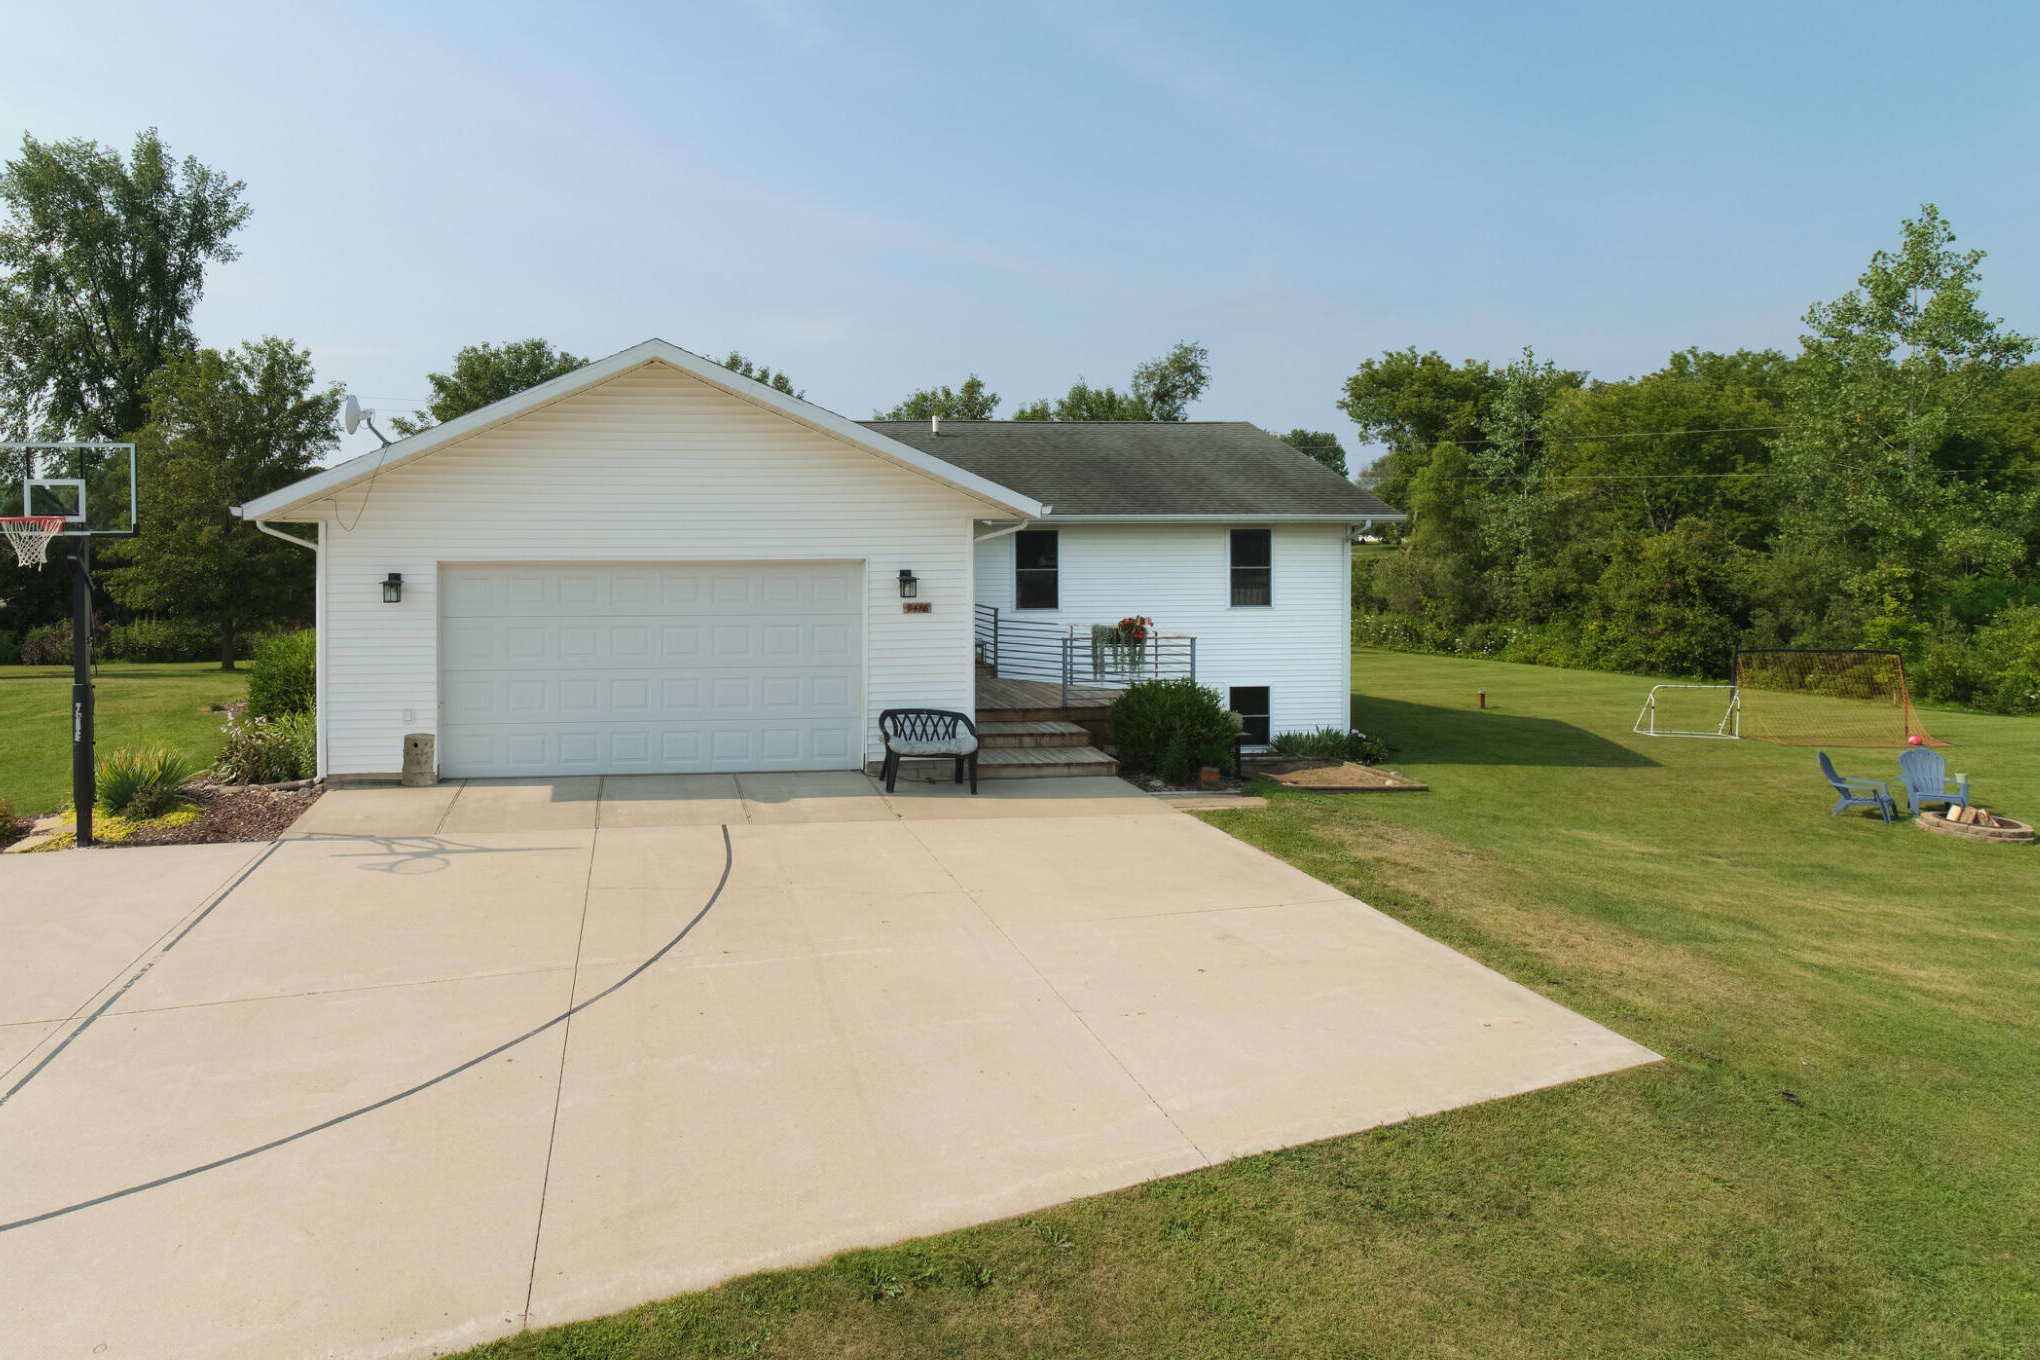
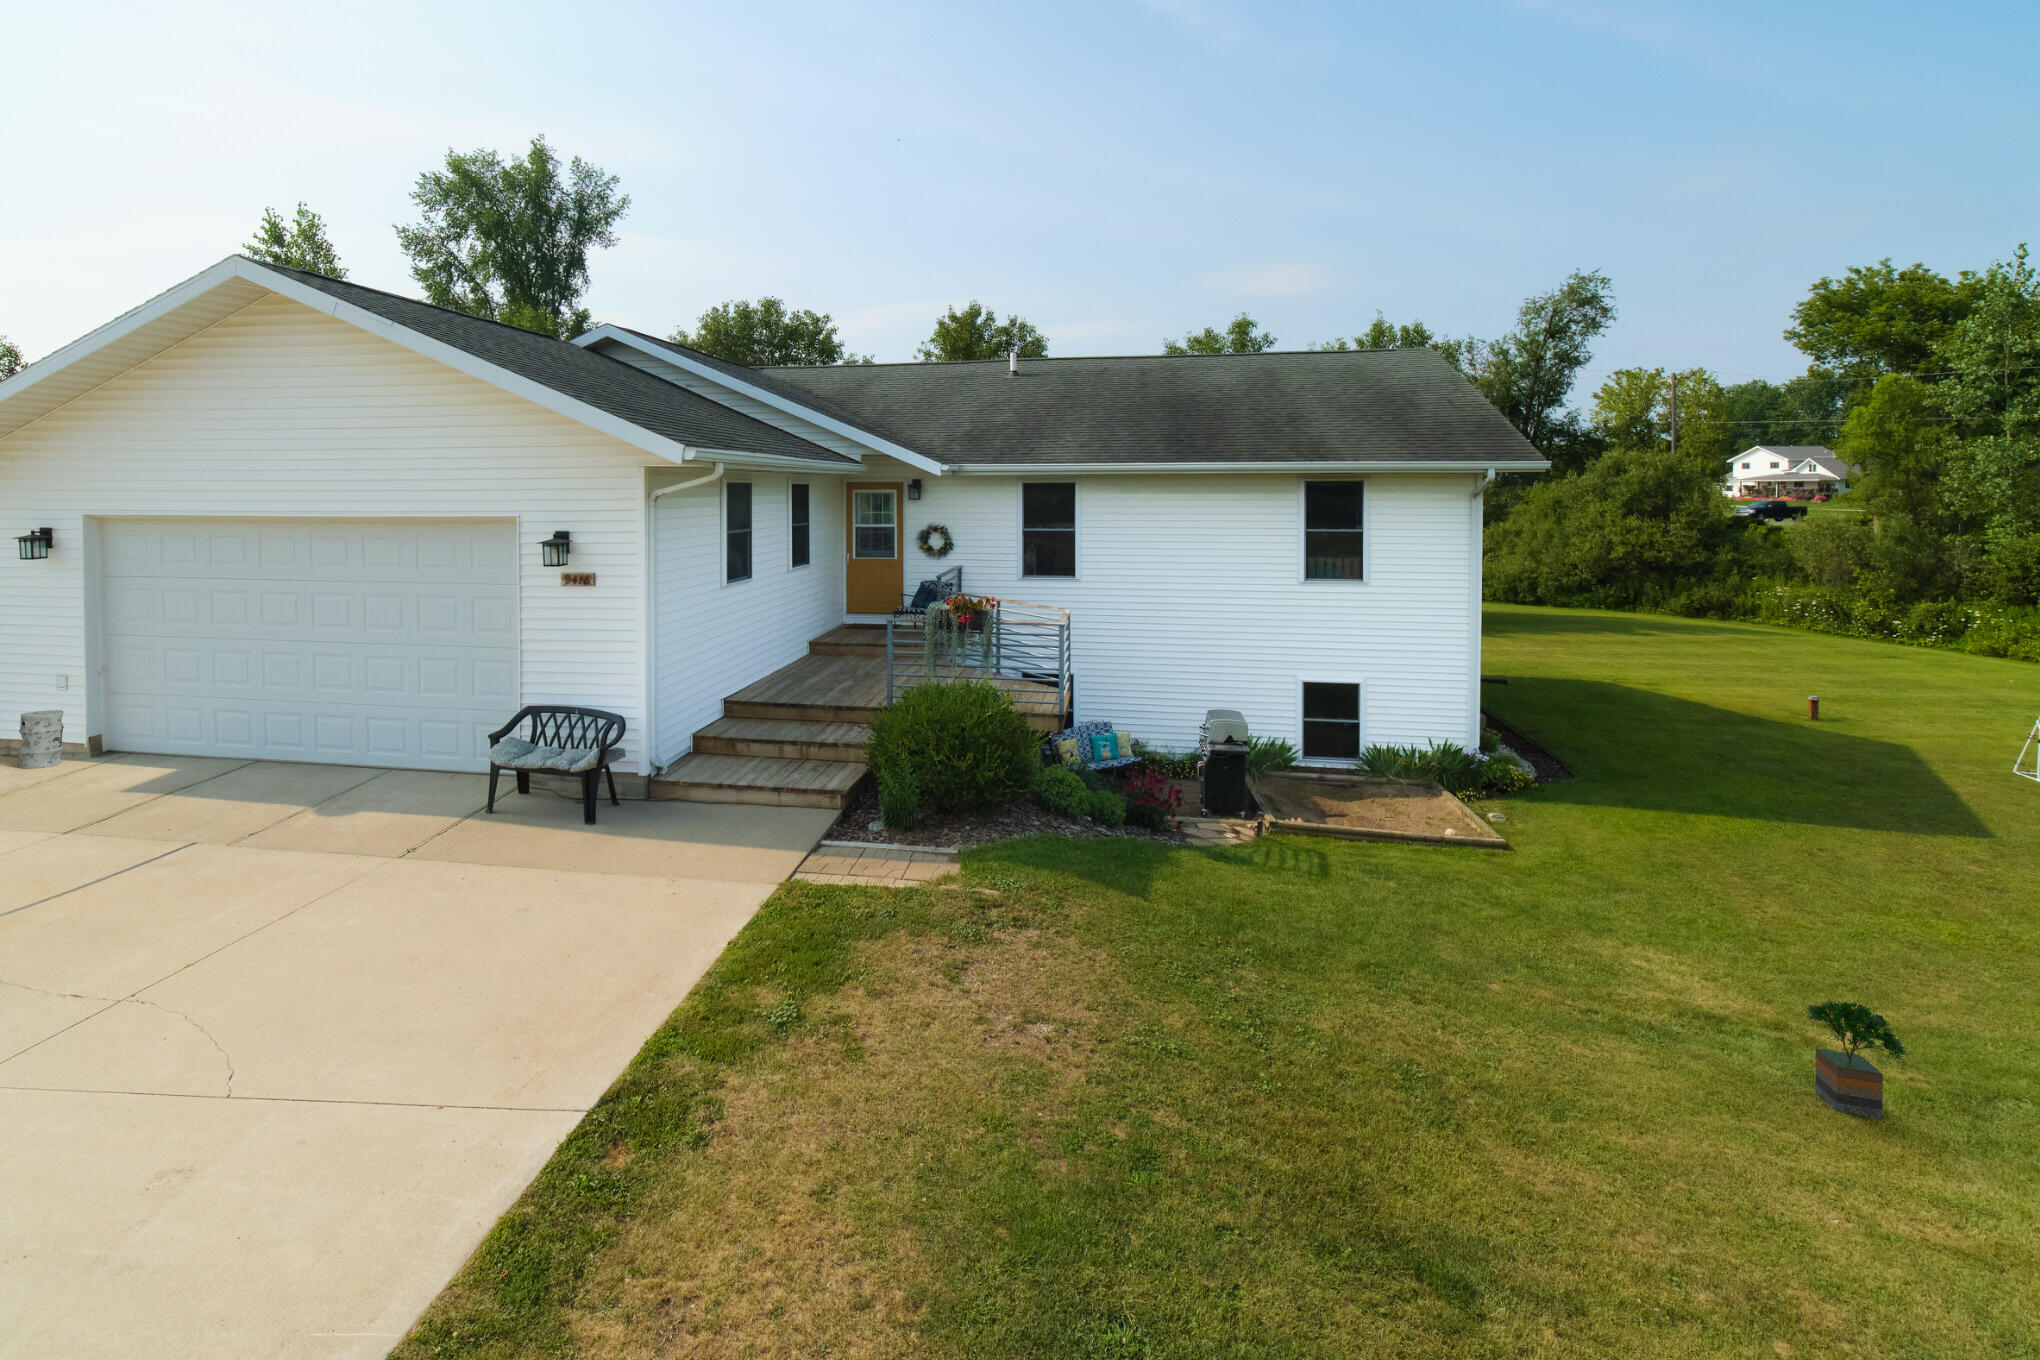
potted tree: present [1195,745,1226,790] -> present [1807,999,1906,1119]

